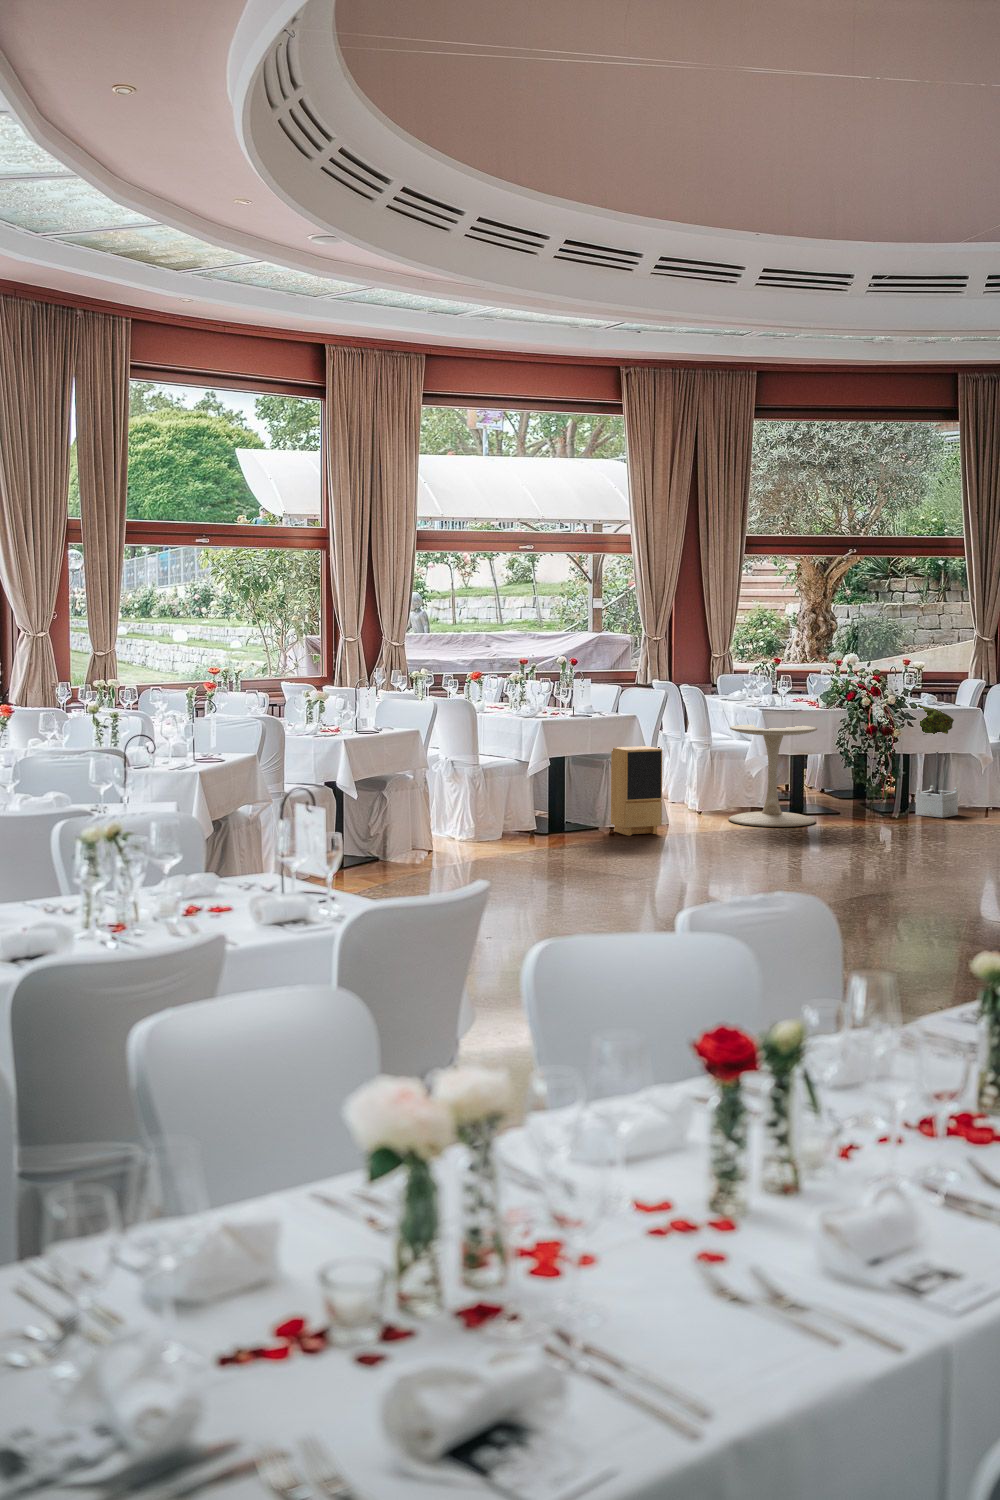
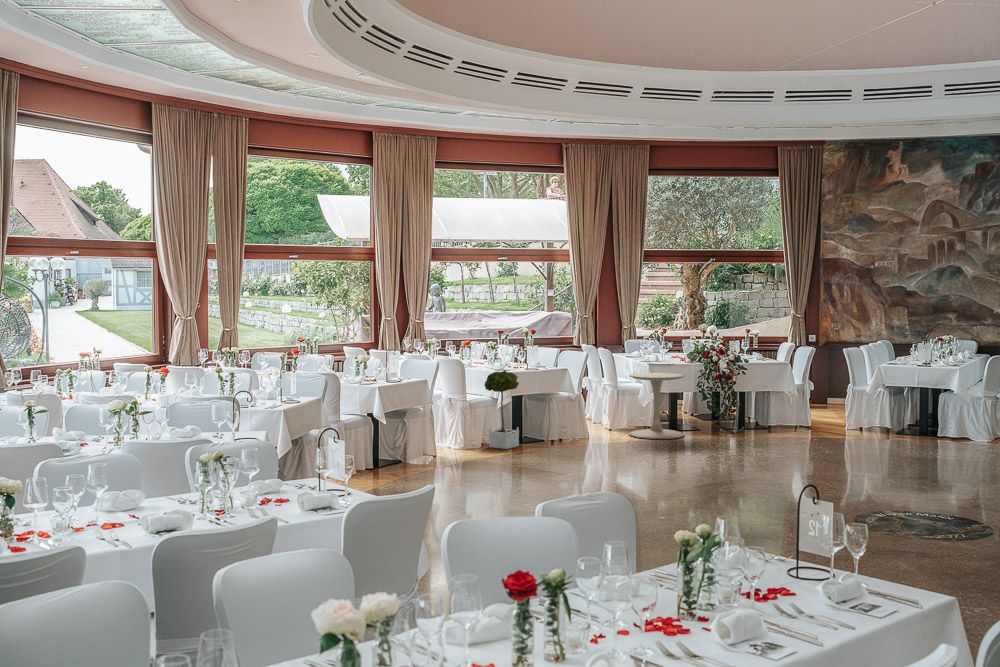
potted tree: present [916,704,958,818] -> present [484,370,519,449]
speaker: present [611,746,662,836] -> none [552,388,584,446]

